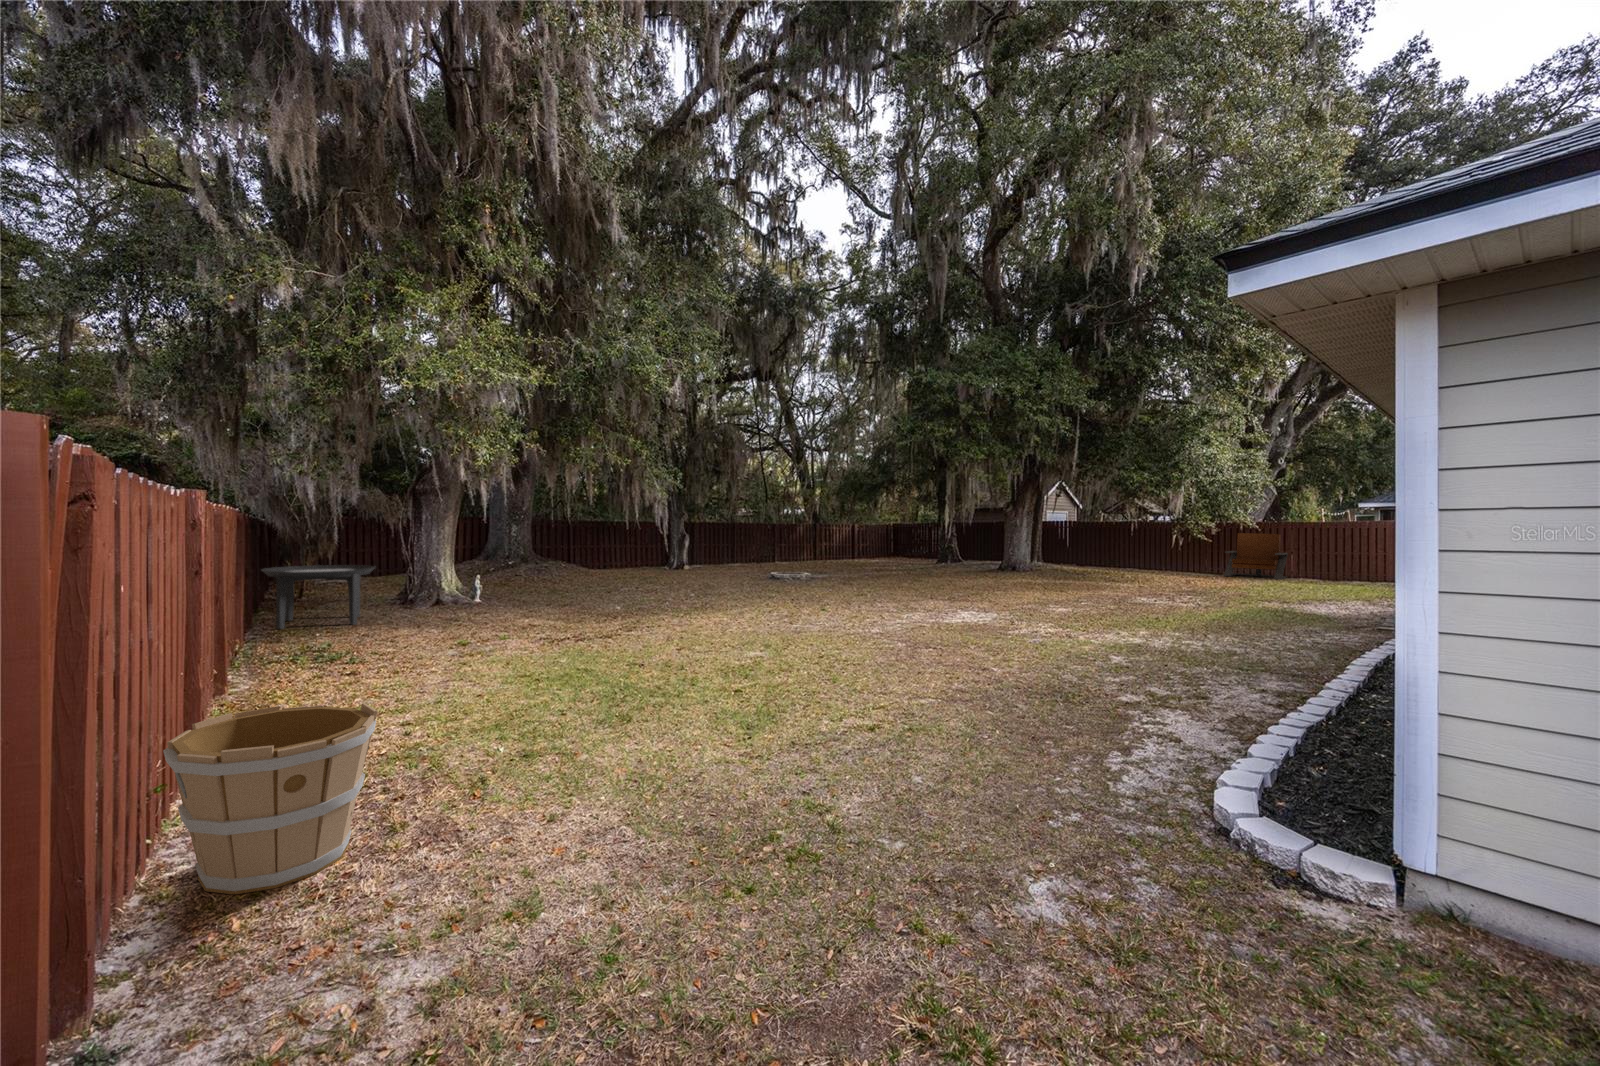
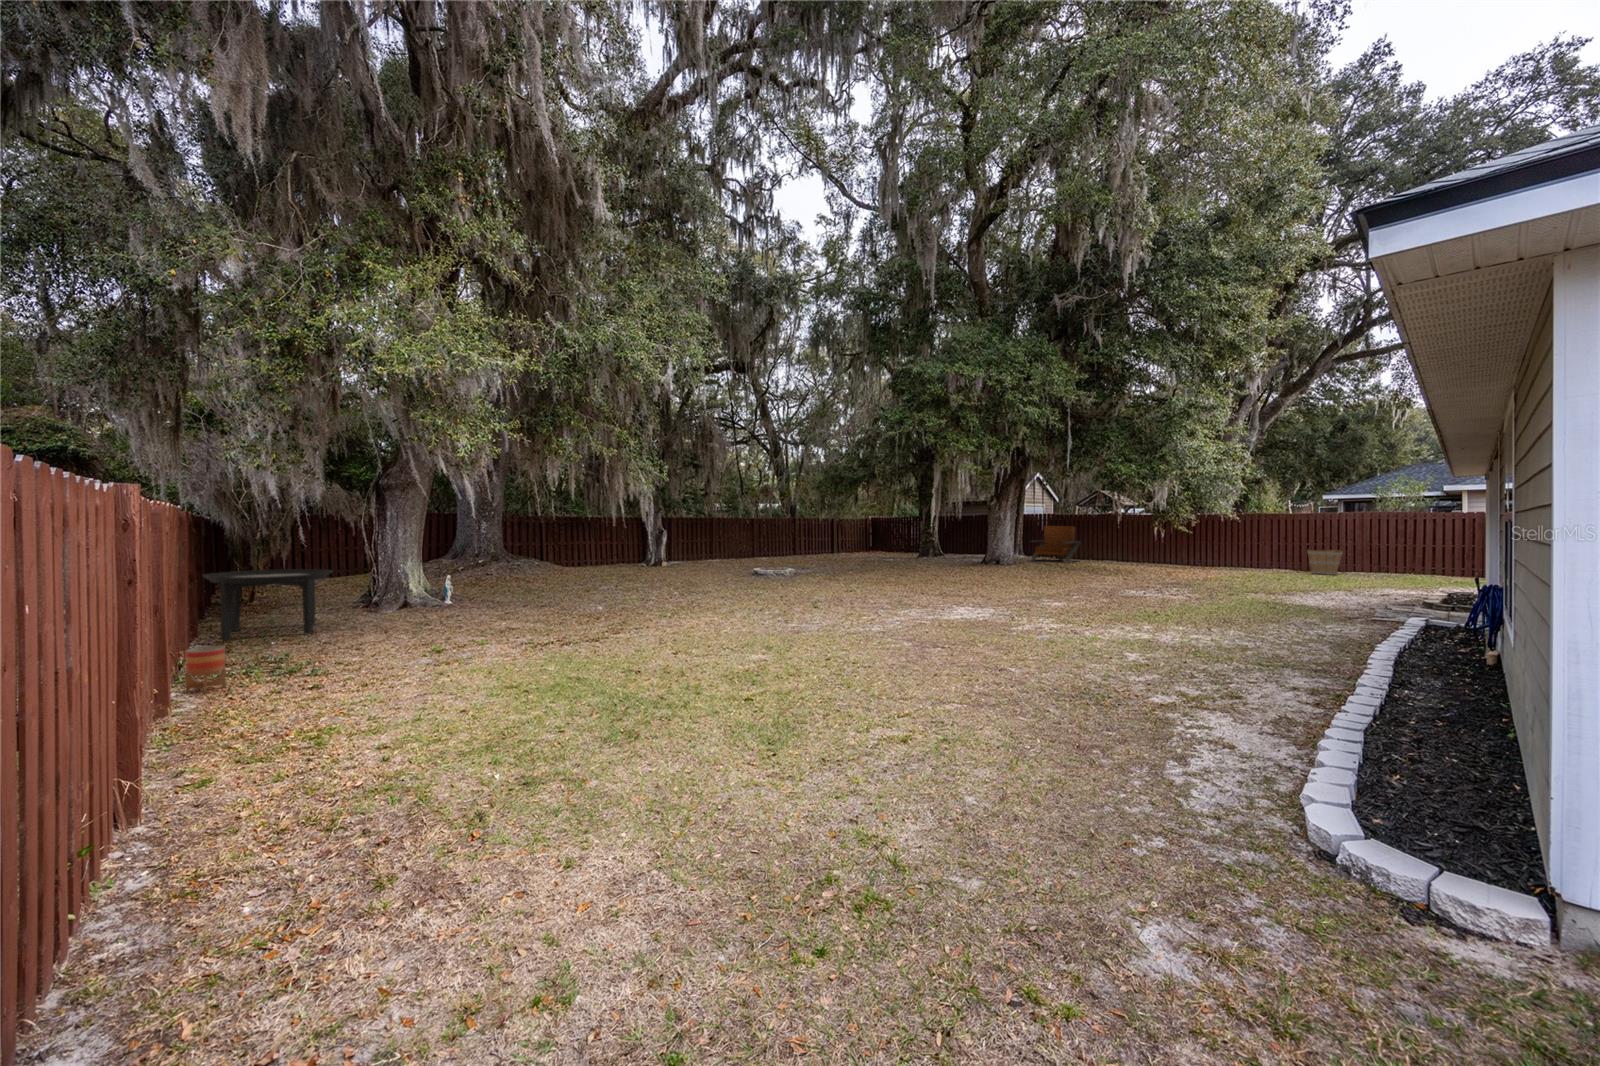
lounge chair: present [1224,533,1288,580] -> present [1030,526,1080,563]
planter: none [243,633,278,674] -> present [185,646,226,693]
wooden bucket: present [163,703,377,894] -> present [1307,550,1343,575]

